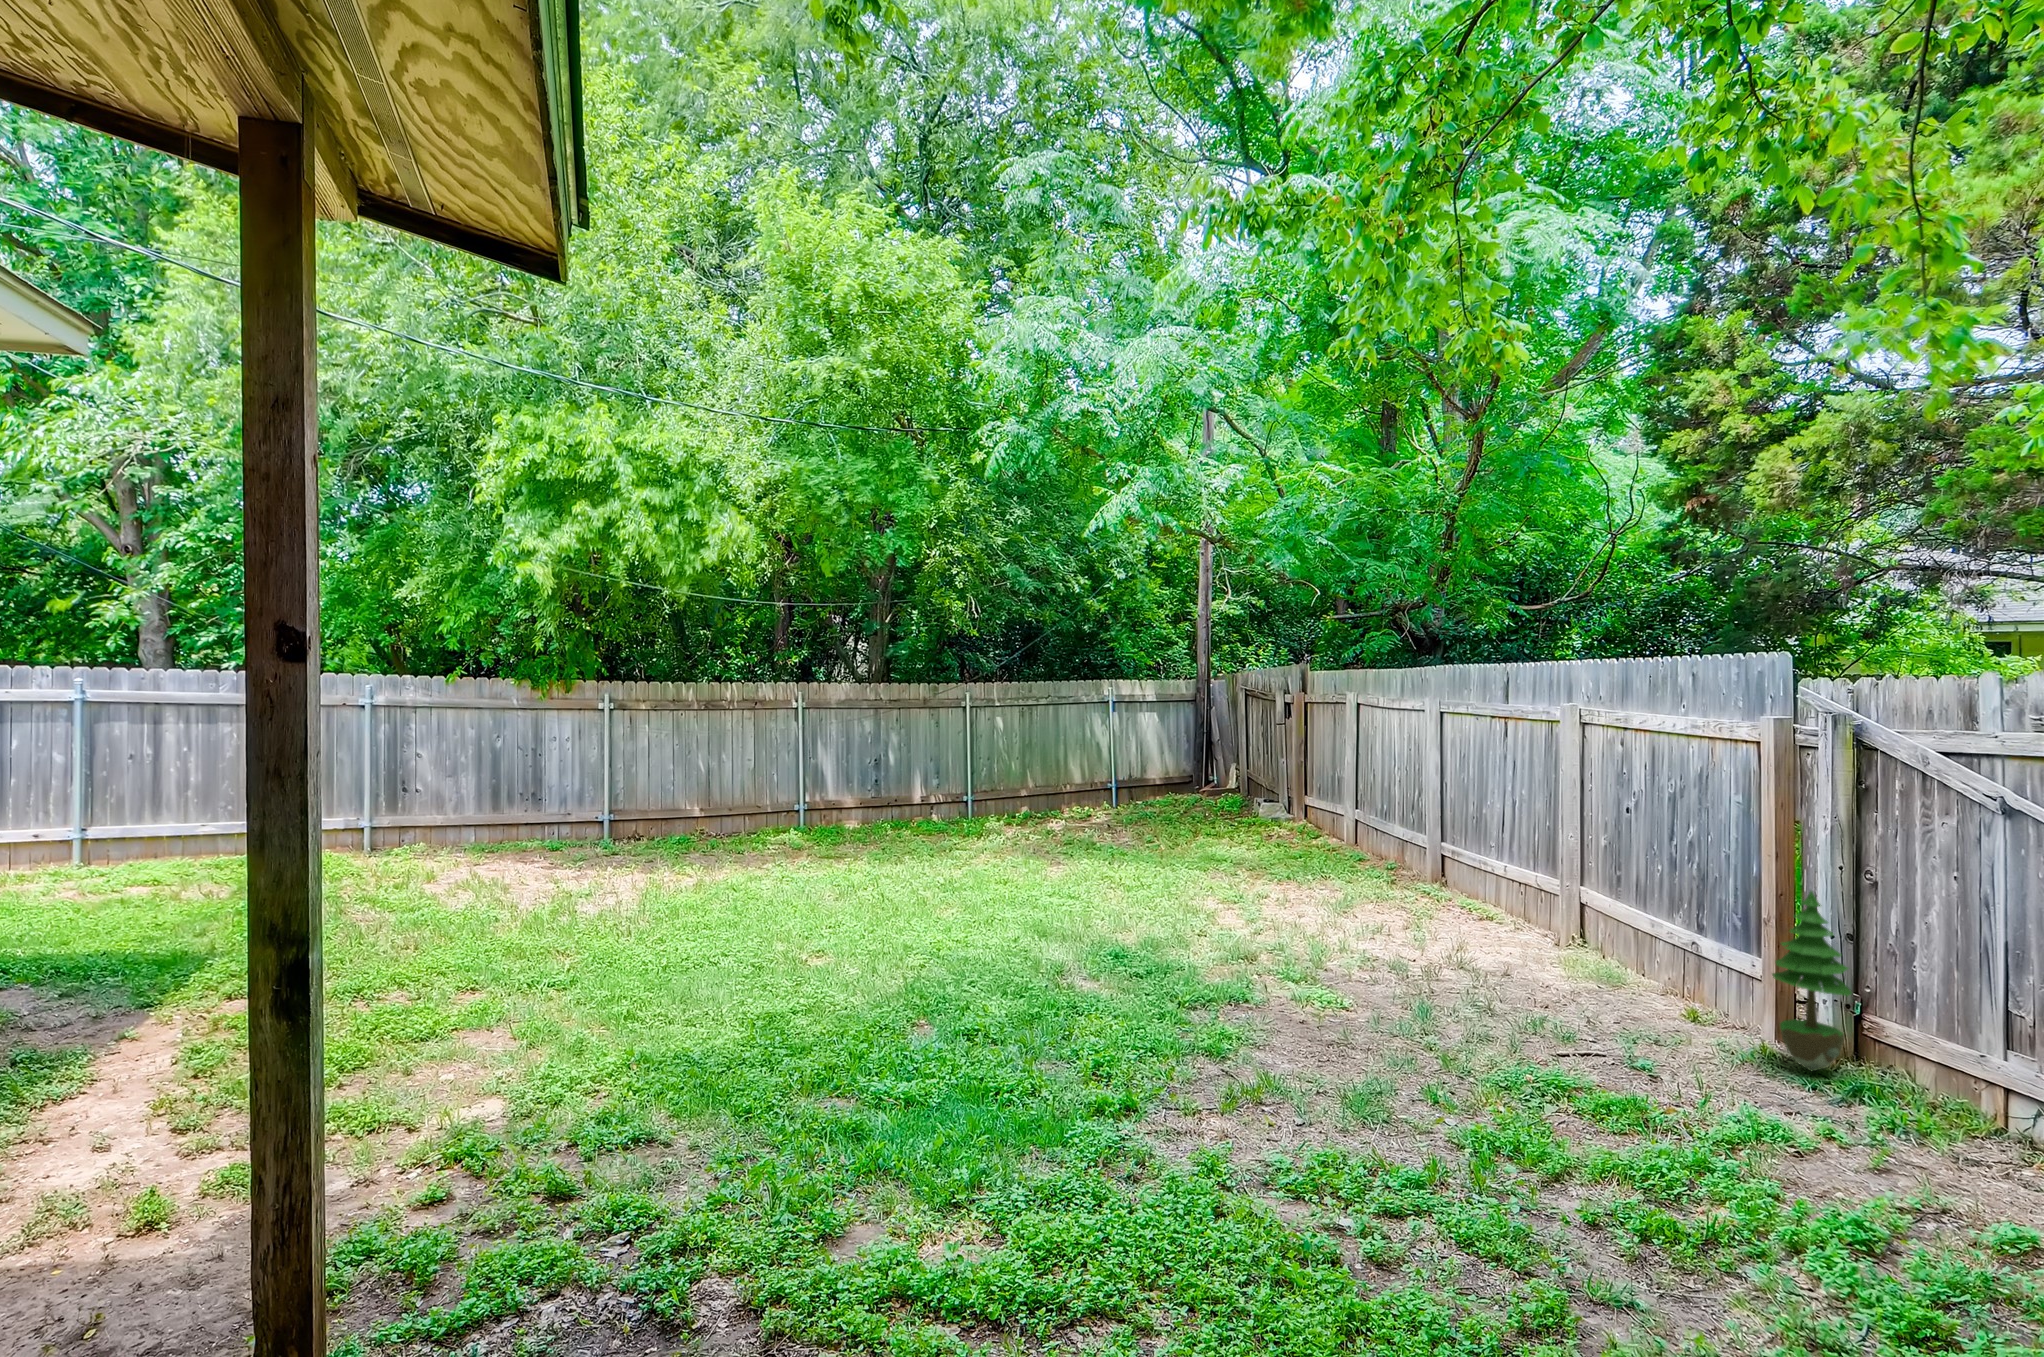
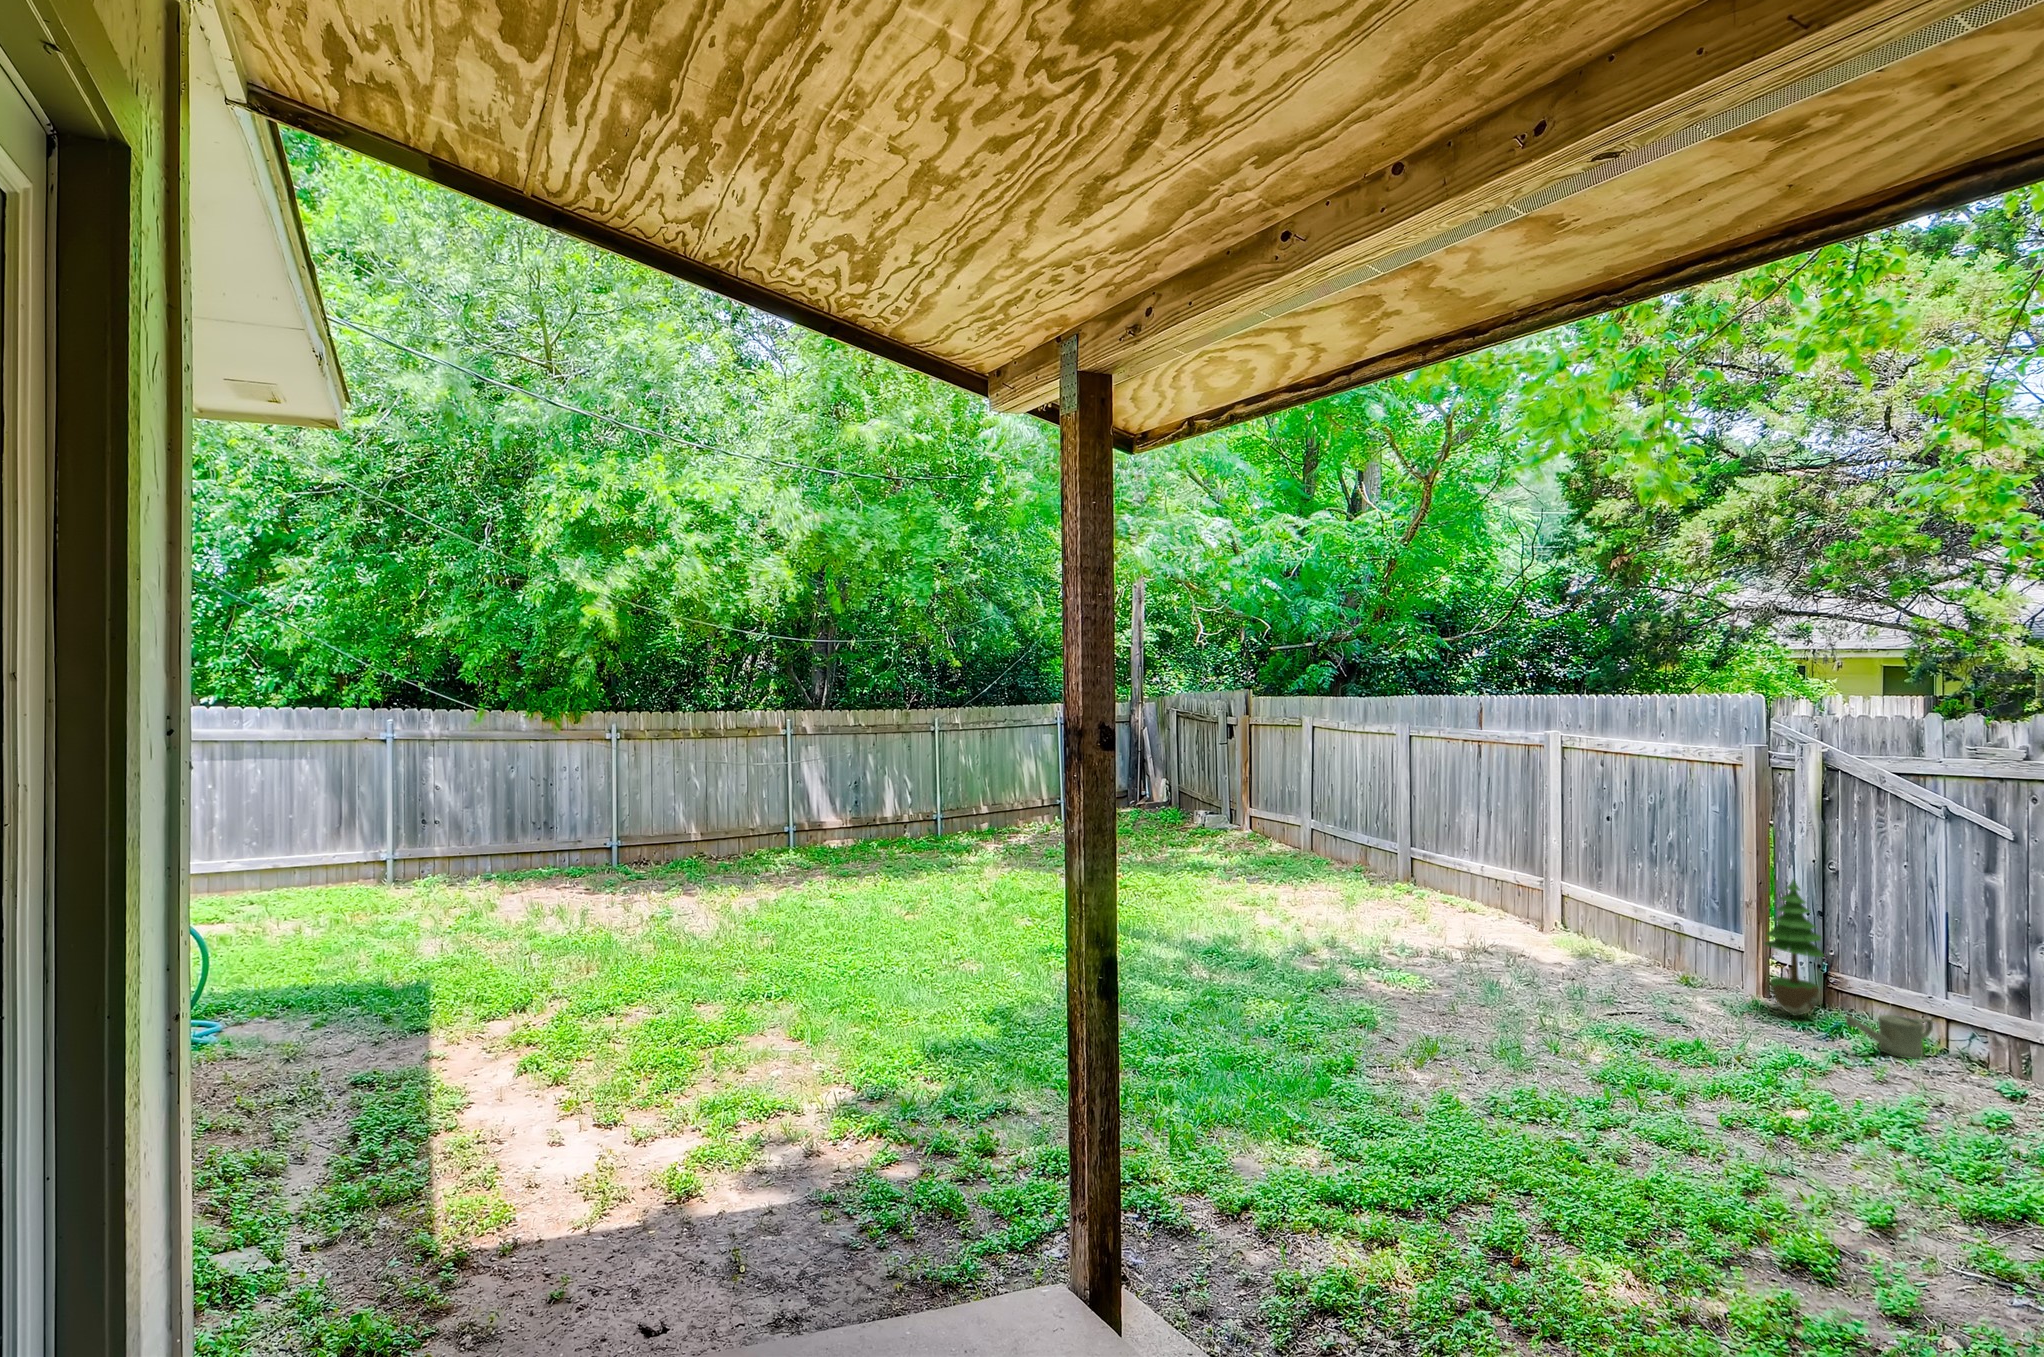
watering can: none [1845,1073,1979,1139] -> present [1846,1015,1933,1059]

